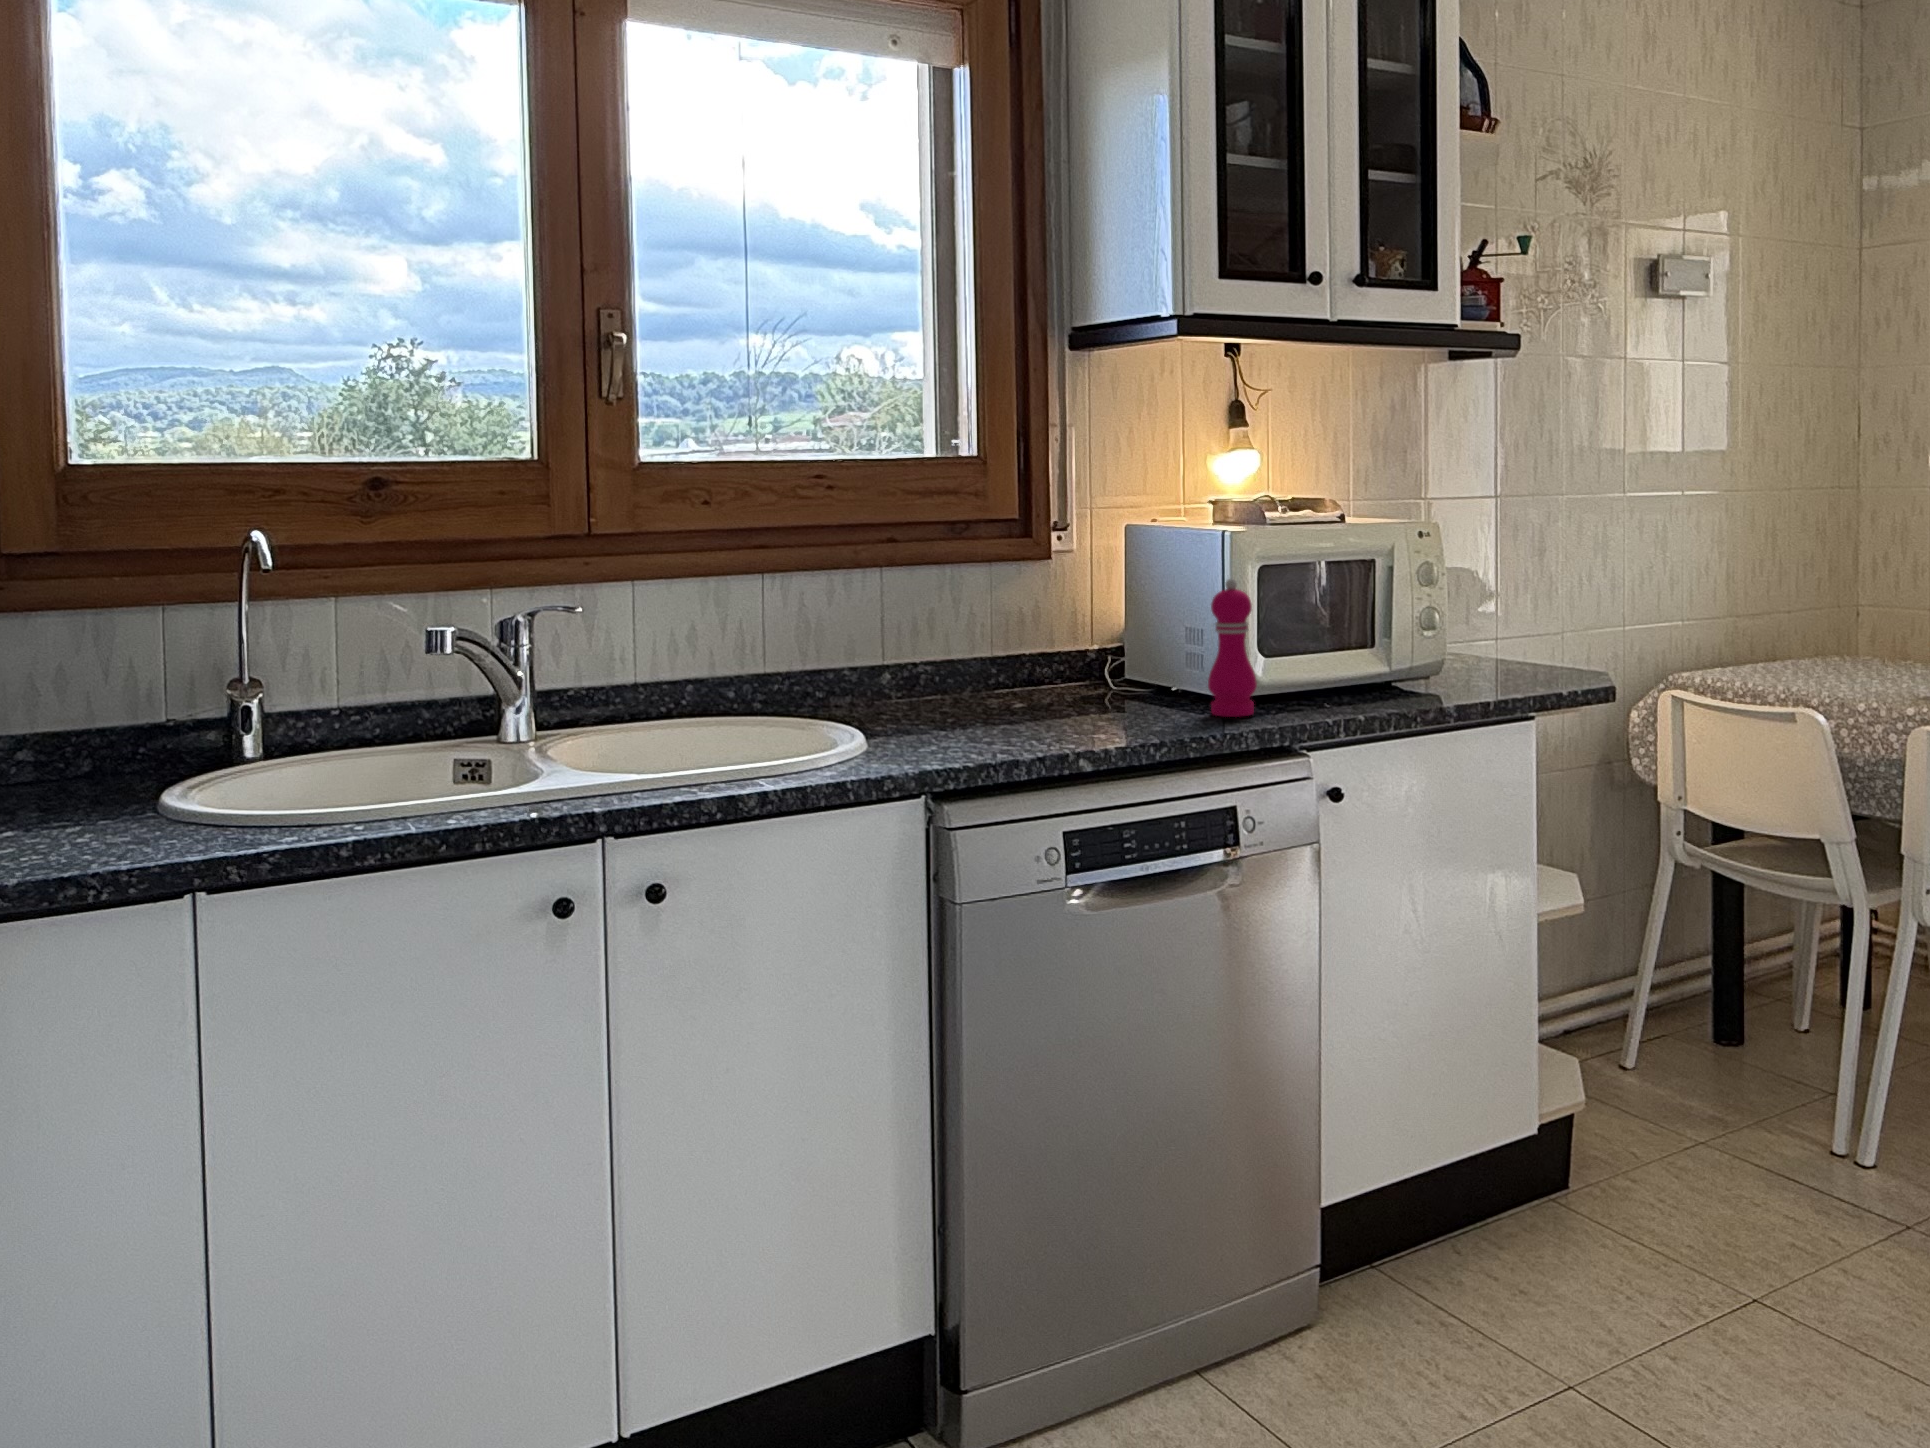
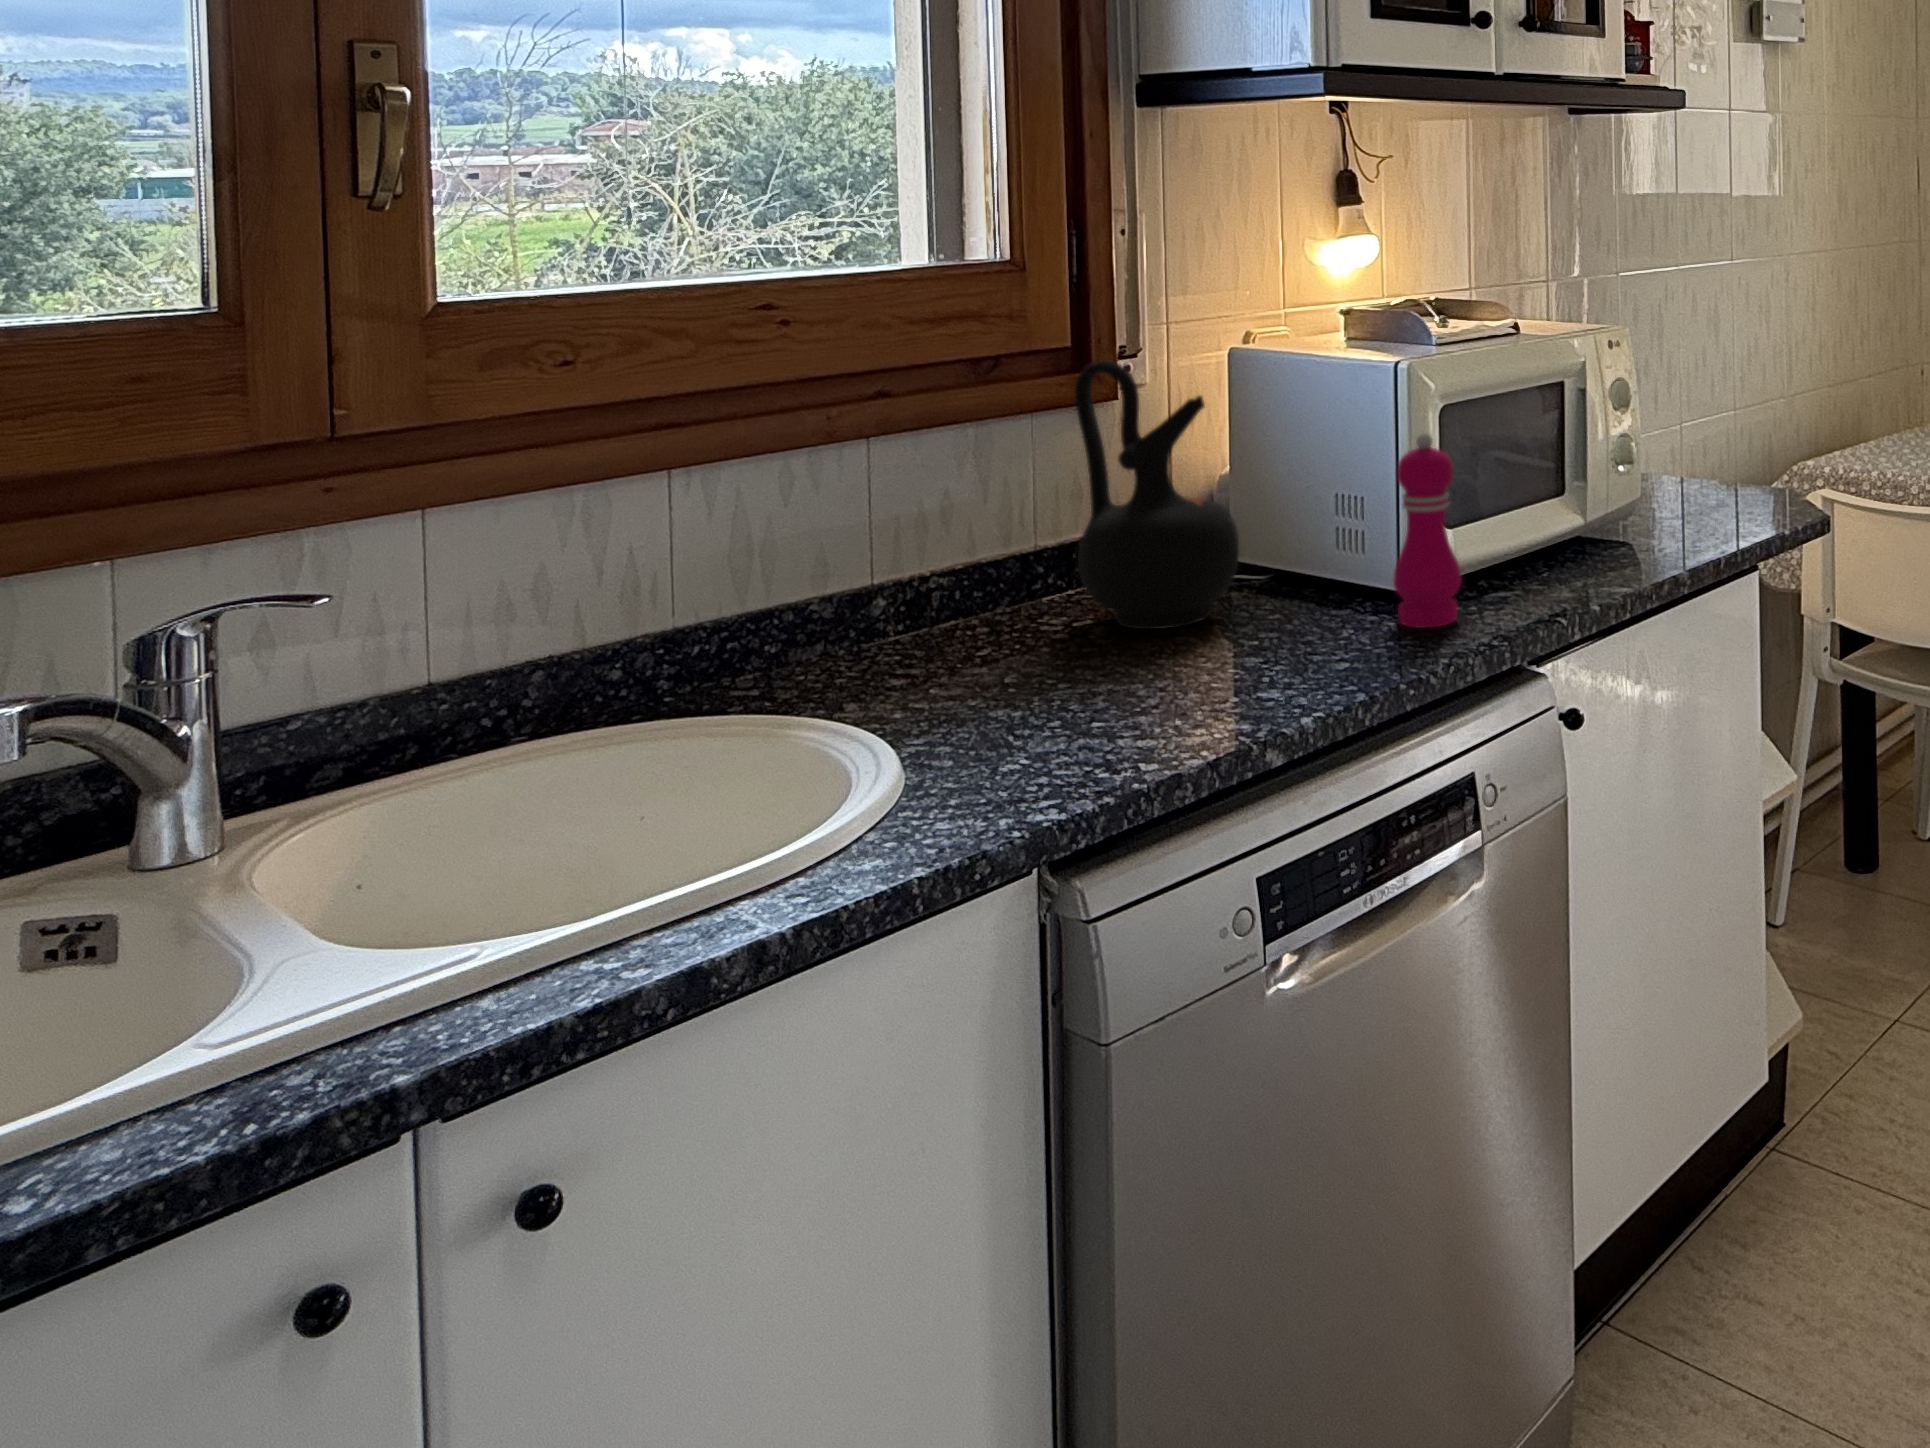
ceramic jug: none [1007,522,1114,706] -> present [1074,360,1239,629]

